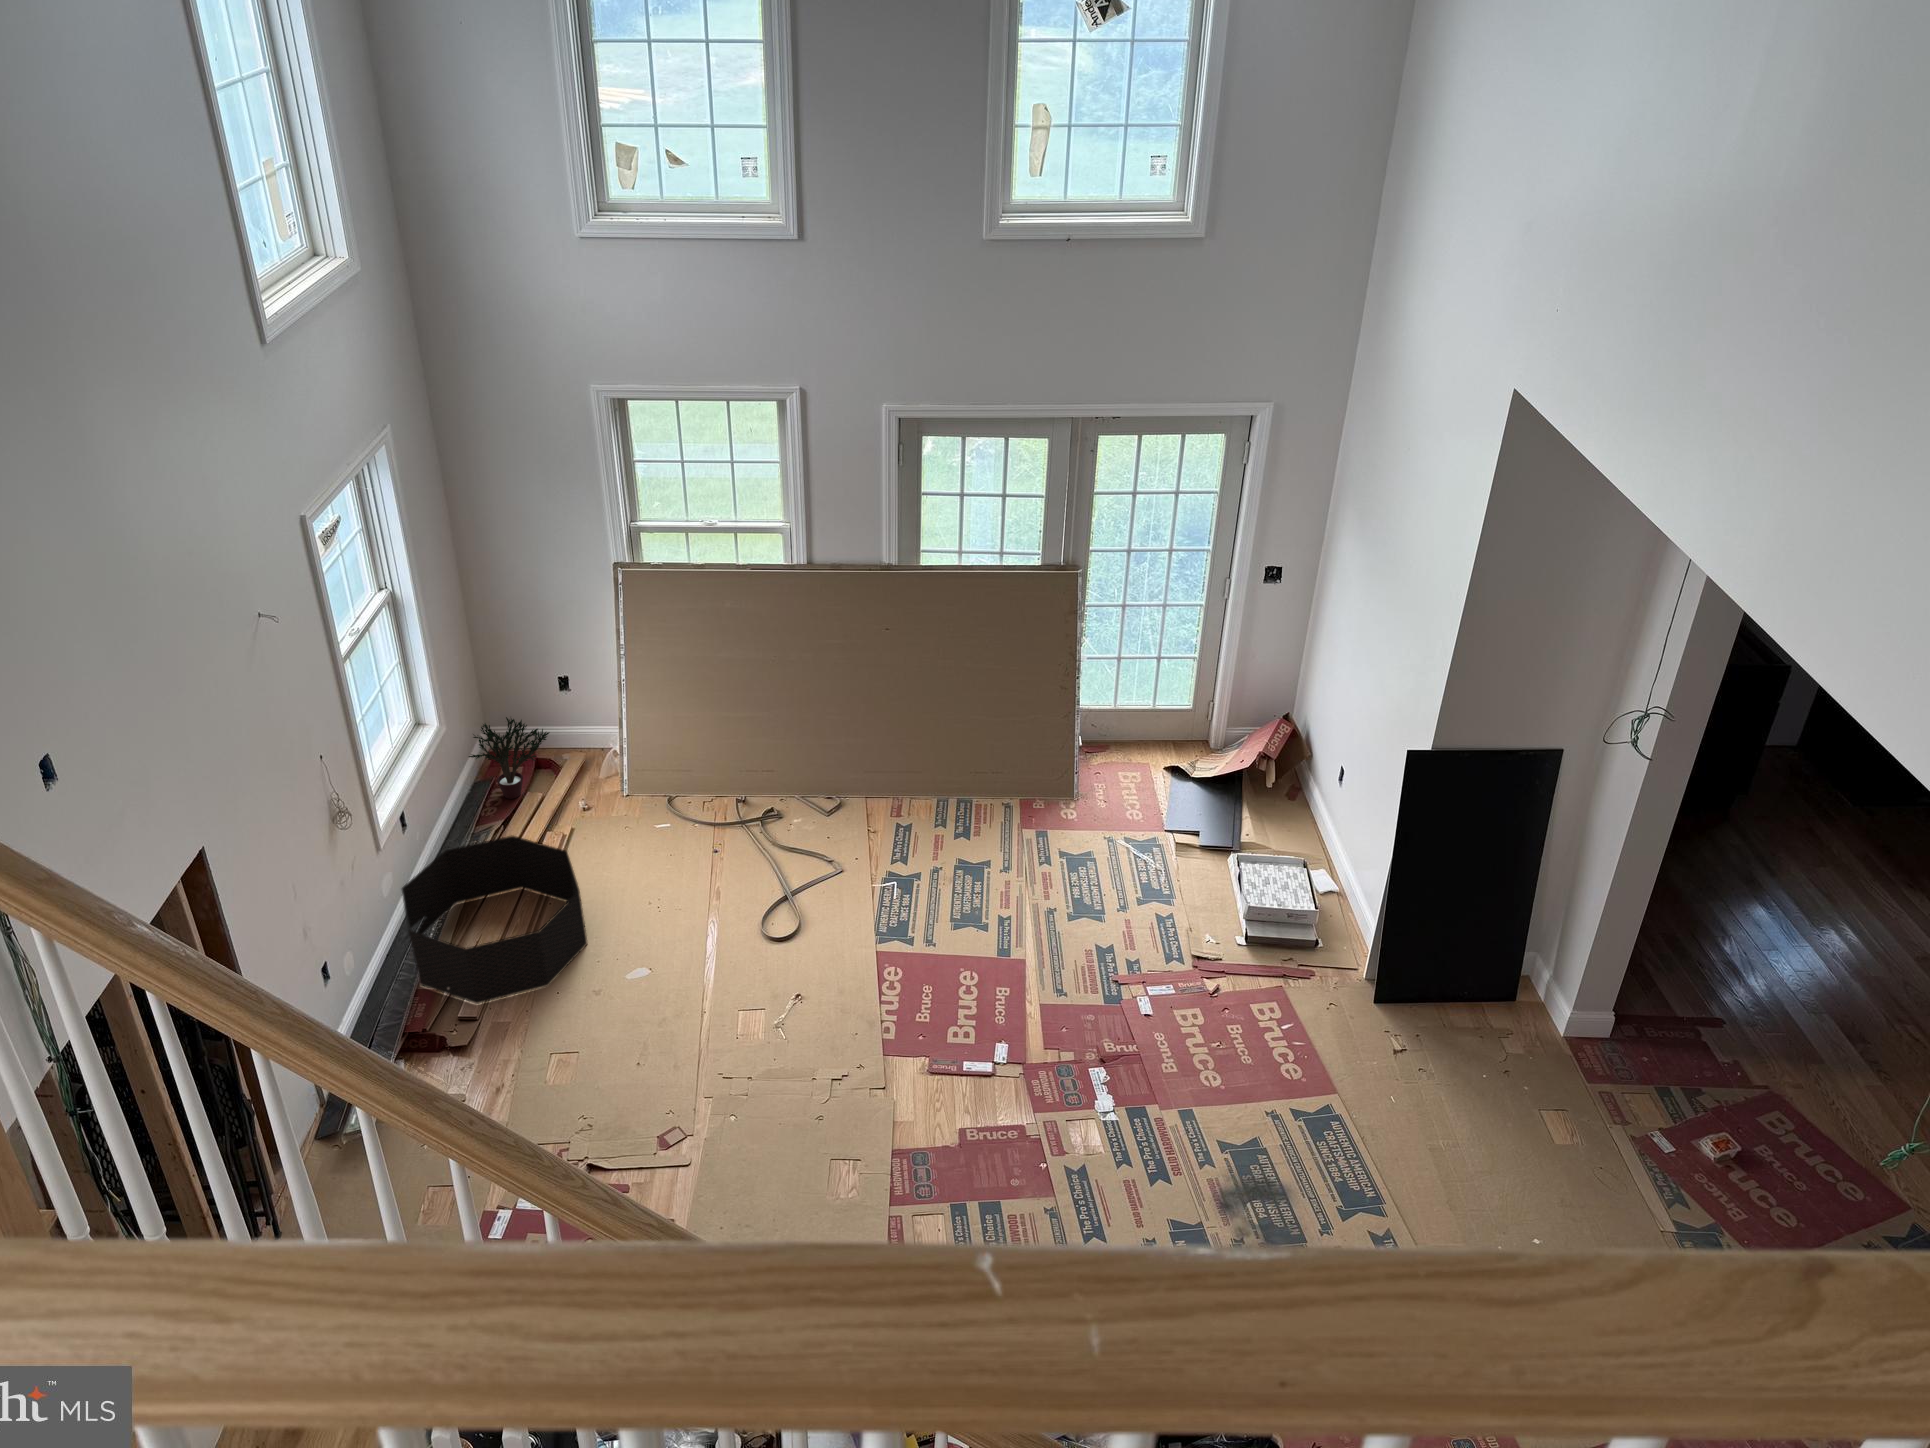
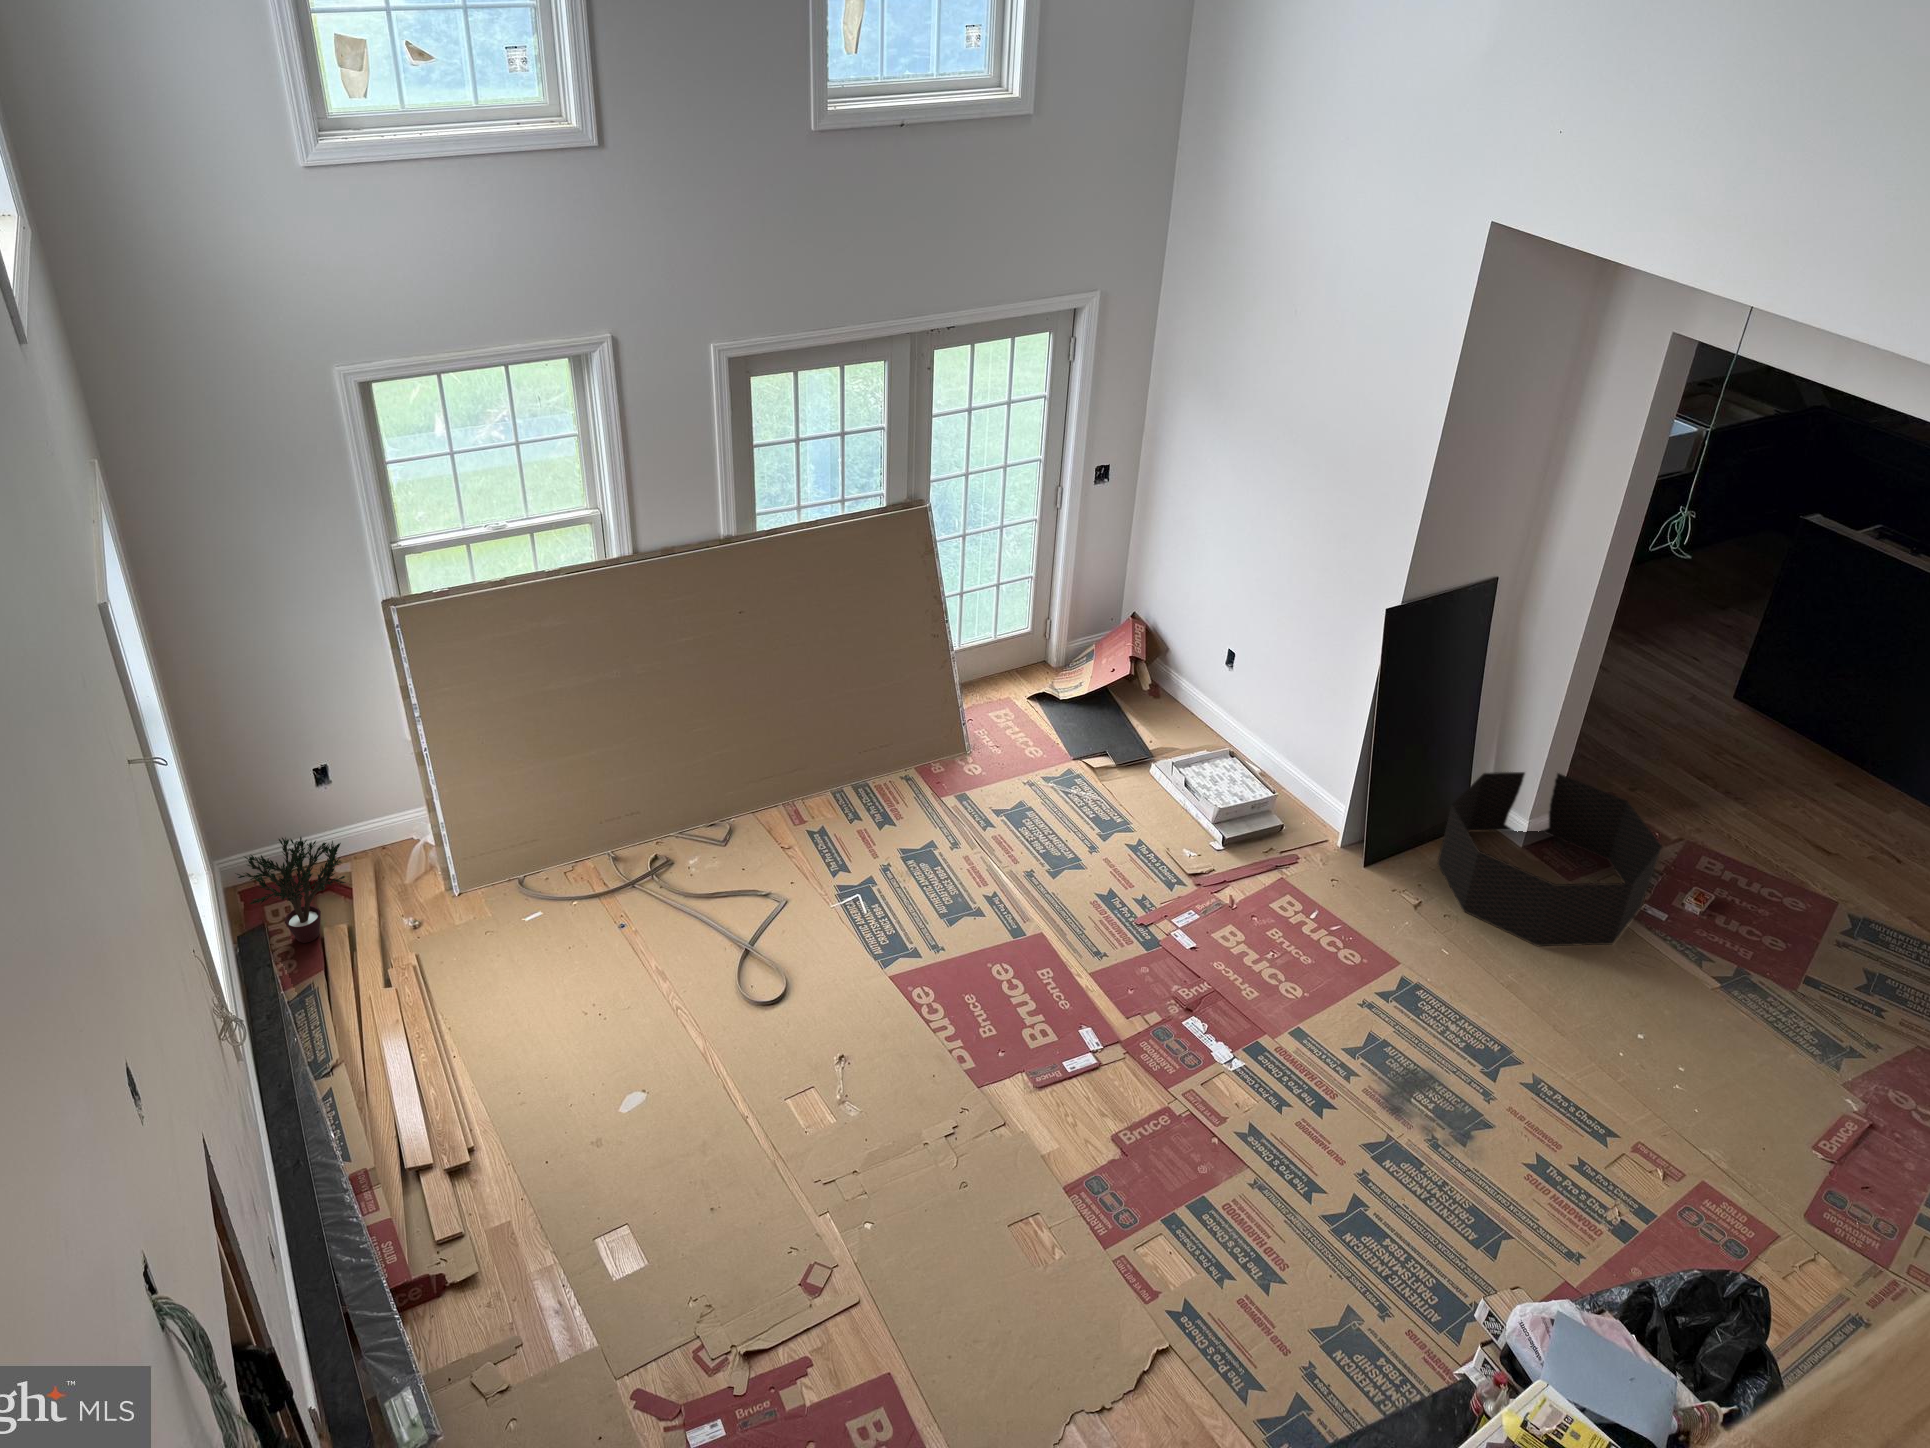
basket: present [402,836,587,1004] -> present [1437,772,1662,946]

